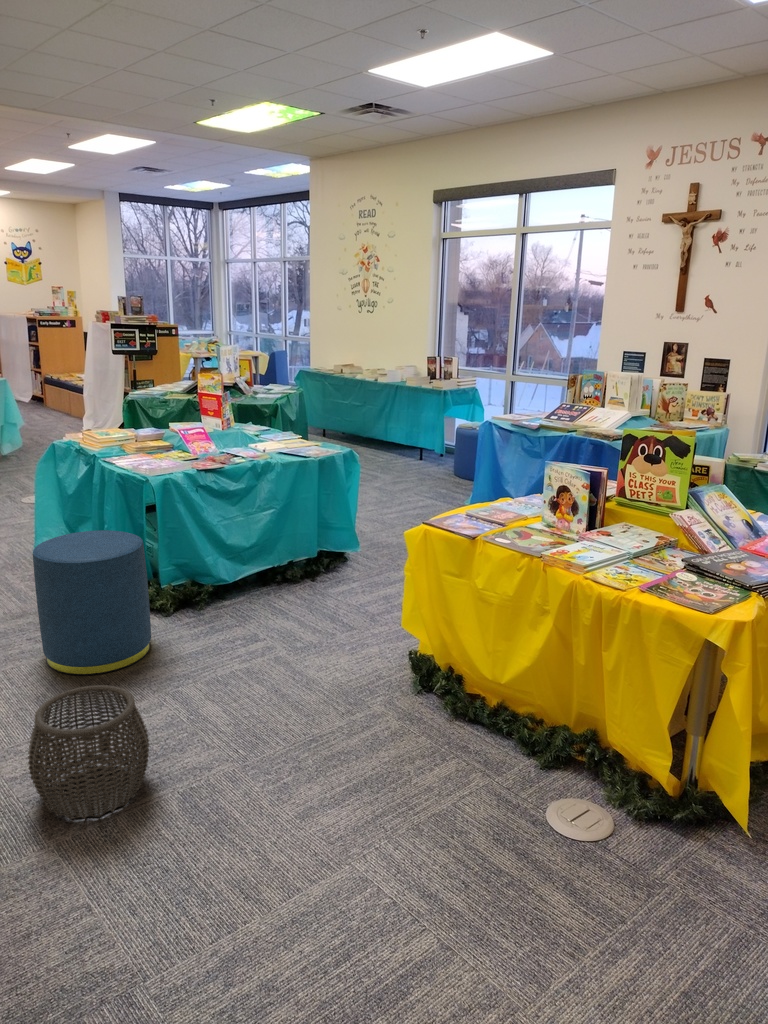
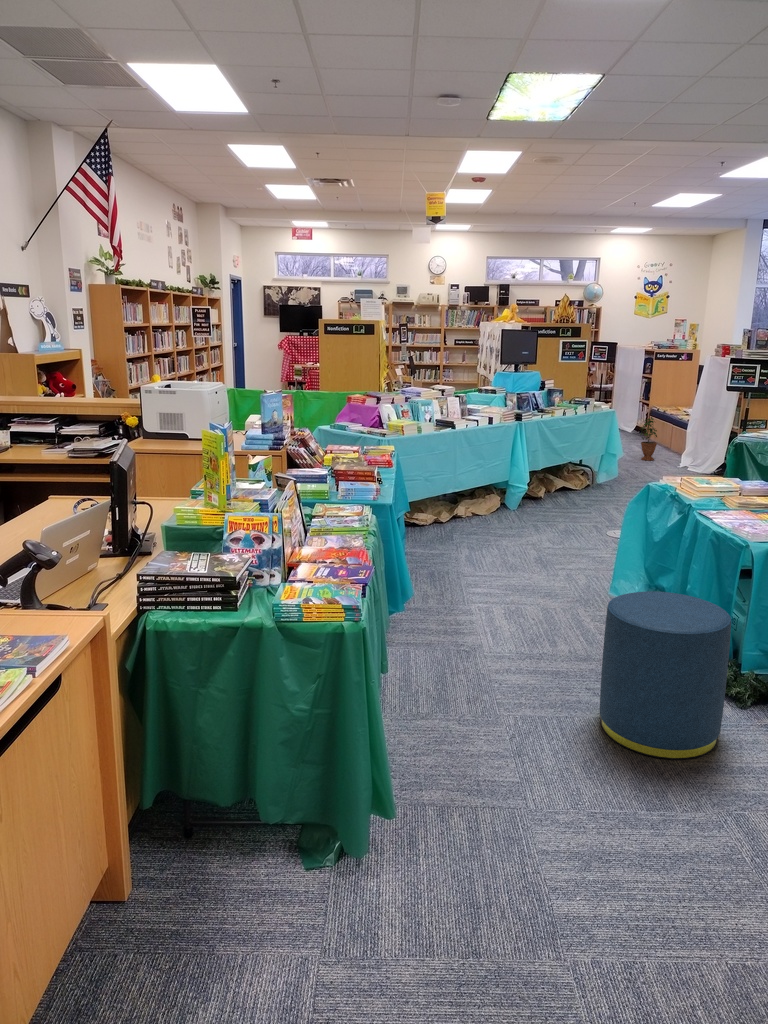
potted plant: none [35,384,57,428] -> present [640,417,657,461]
woven basket: present [28,685,149,819] -> none [560,783,700,951]

